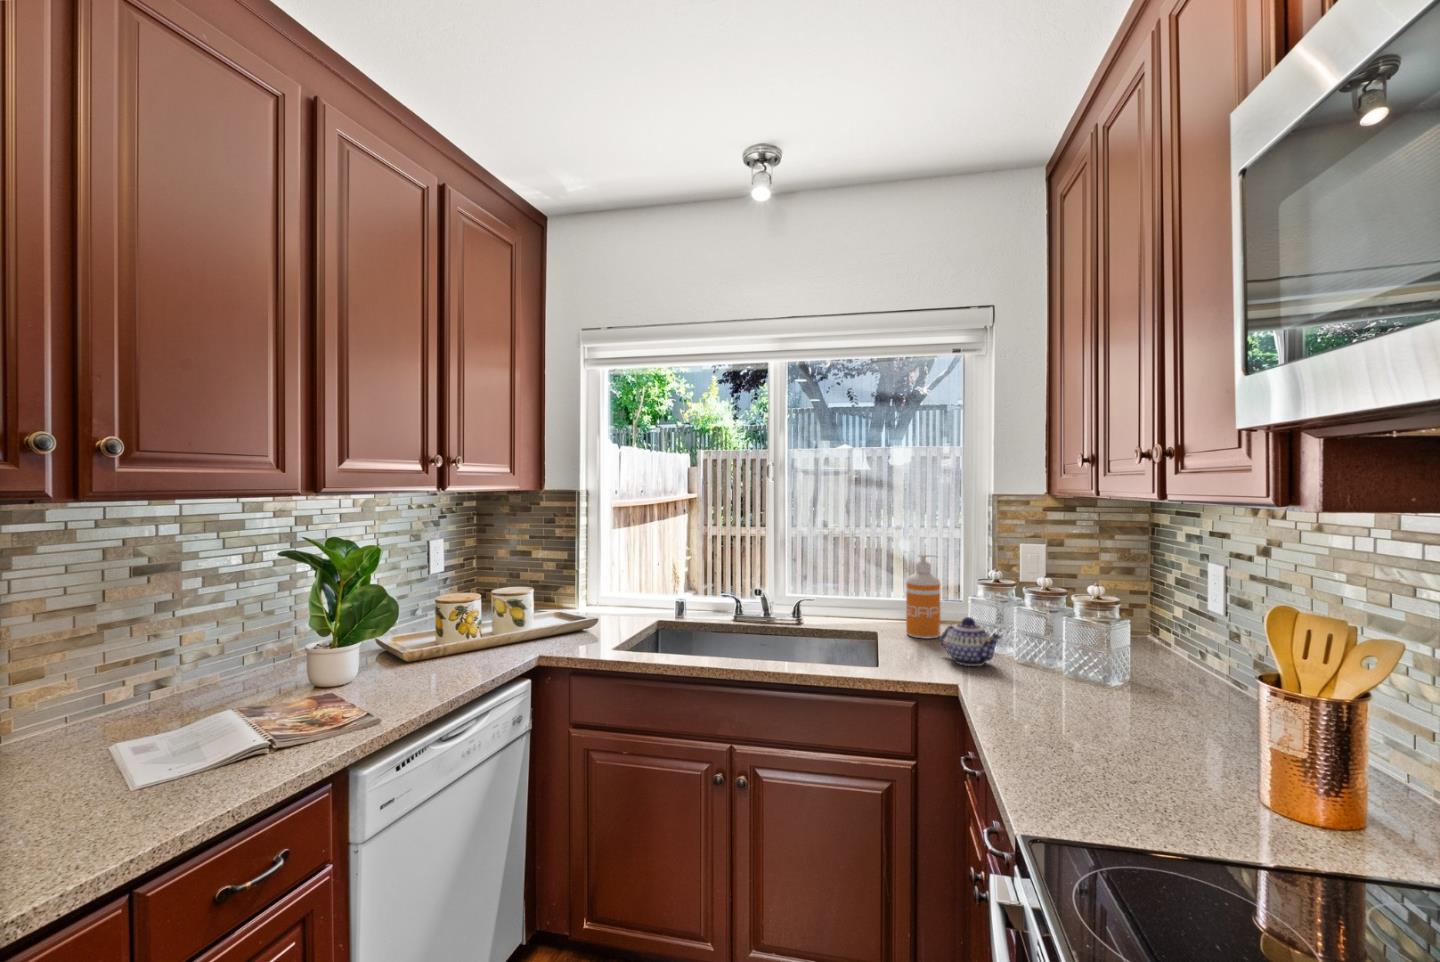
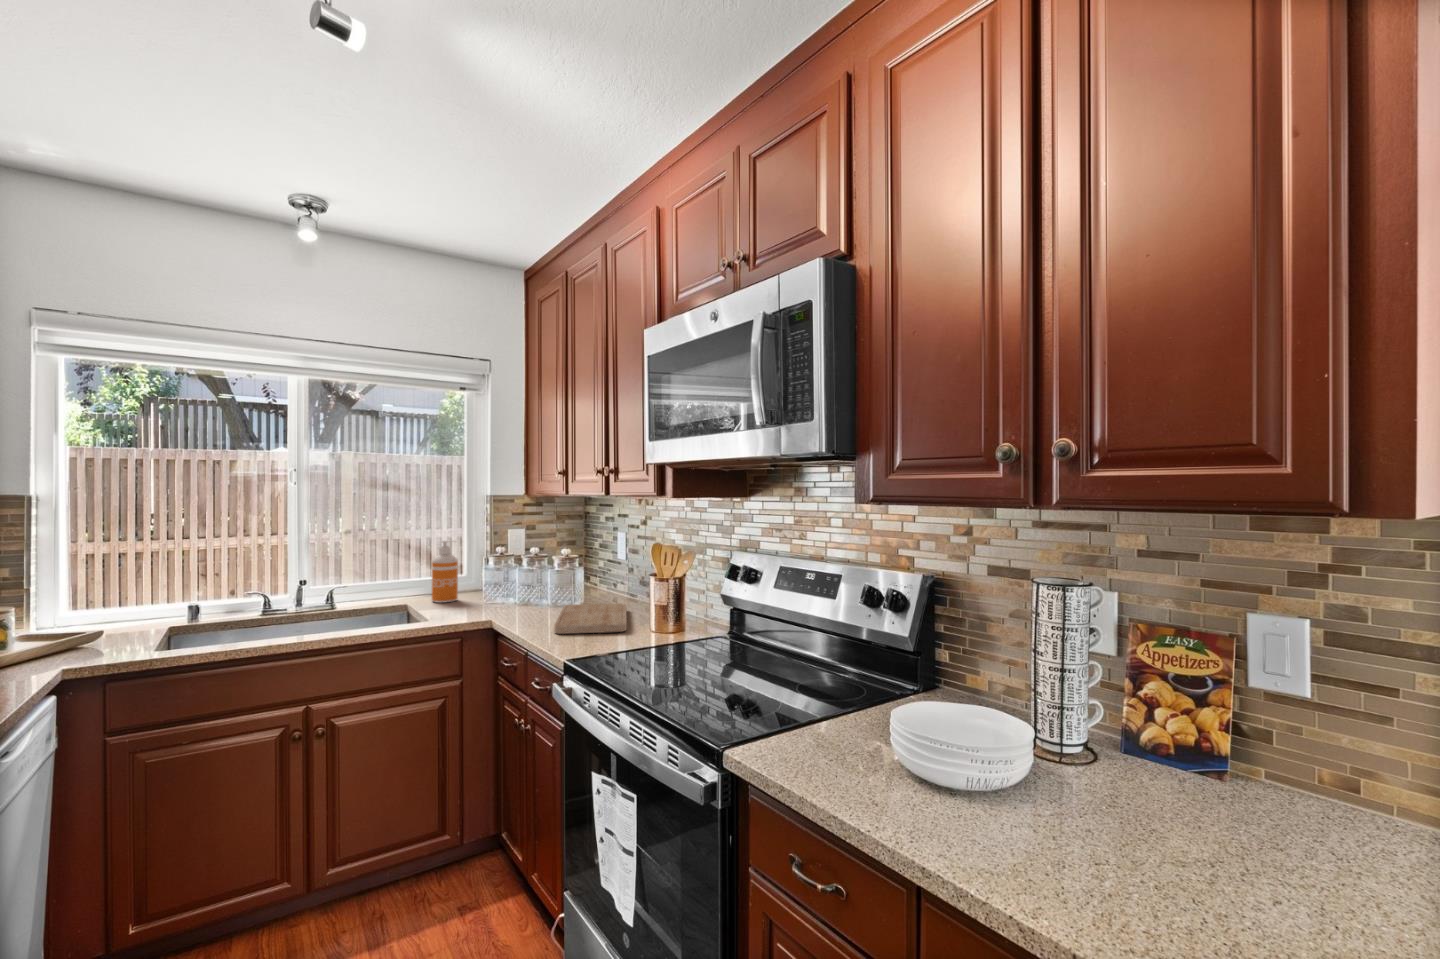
teapot: present [939,617,1001,666] -> none [465,579,512,611]
cutting board: none [1048,681,1216,774] -> present [554,603,627,634]

